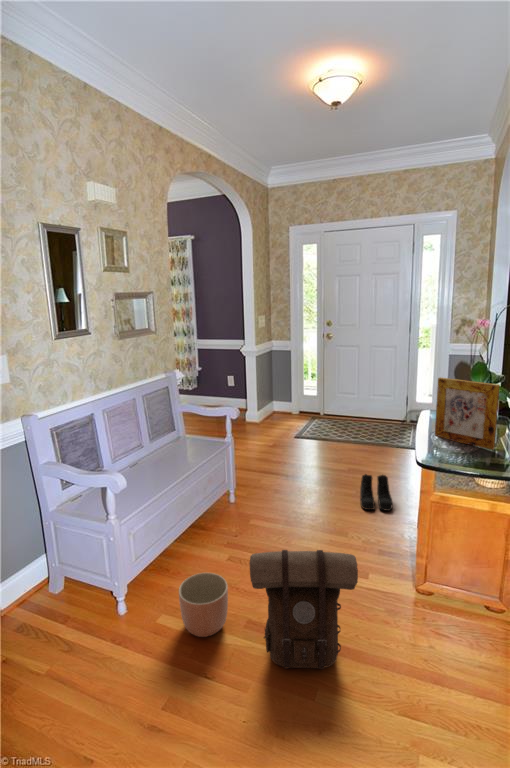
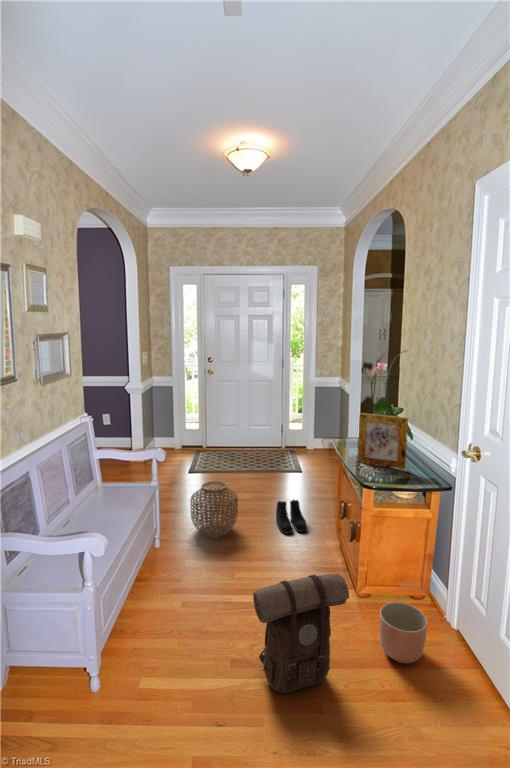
woven basket: none [267,445,316,502] -> present [190,481,238,537]
planter: present [179,573,228,637] -> present [379,602,427,664]

